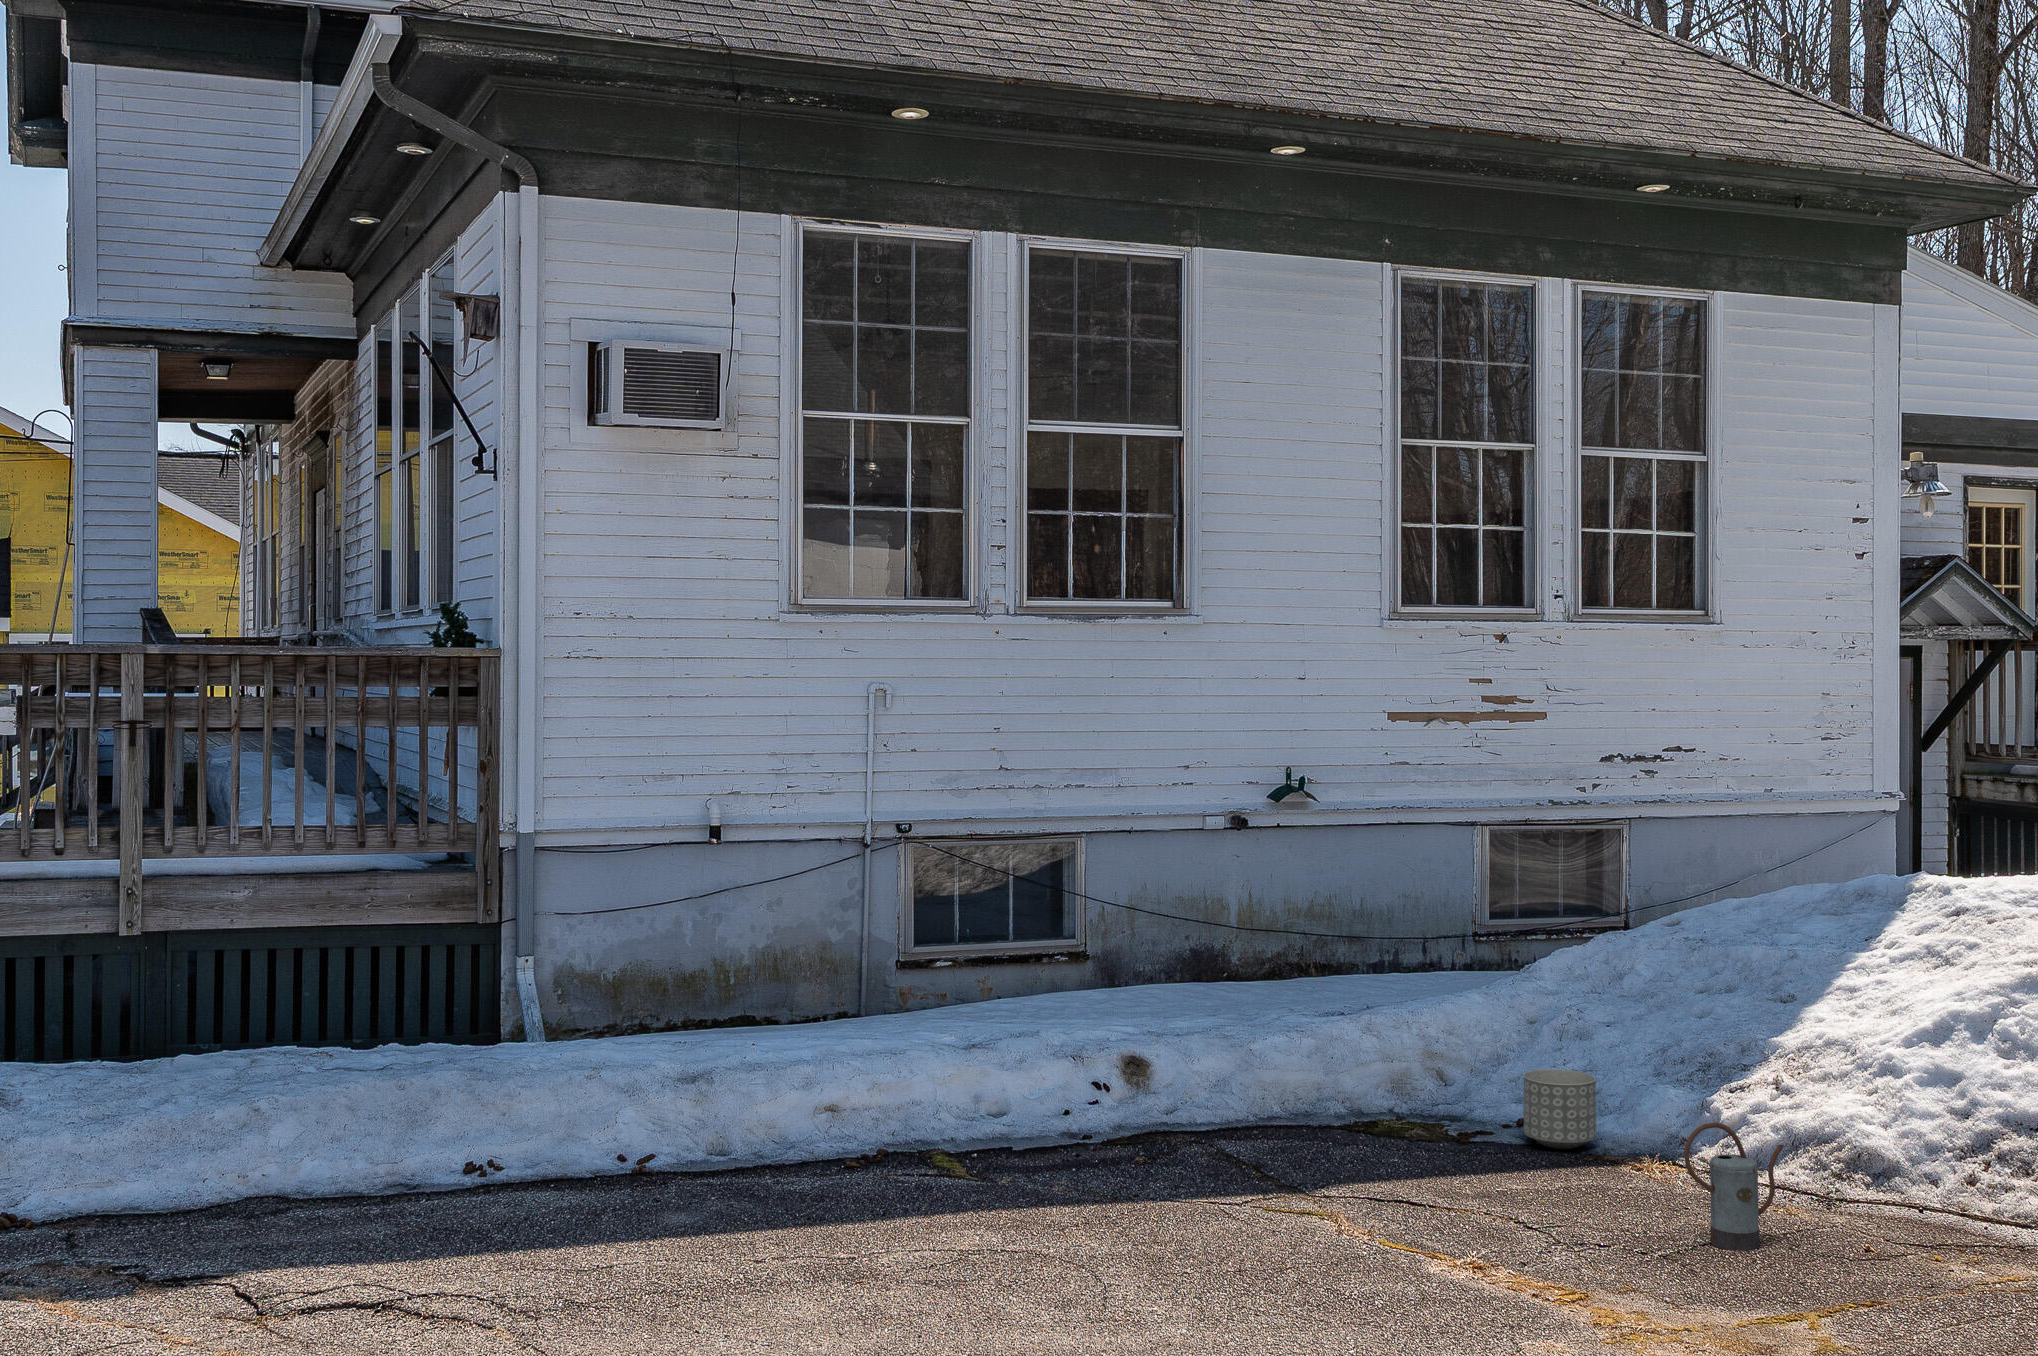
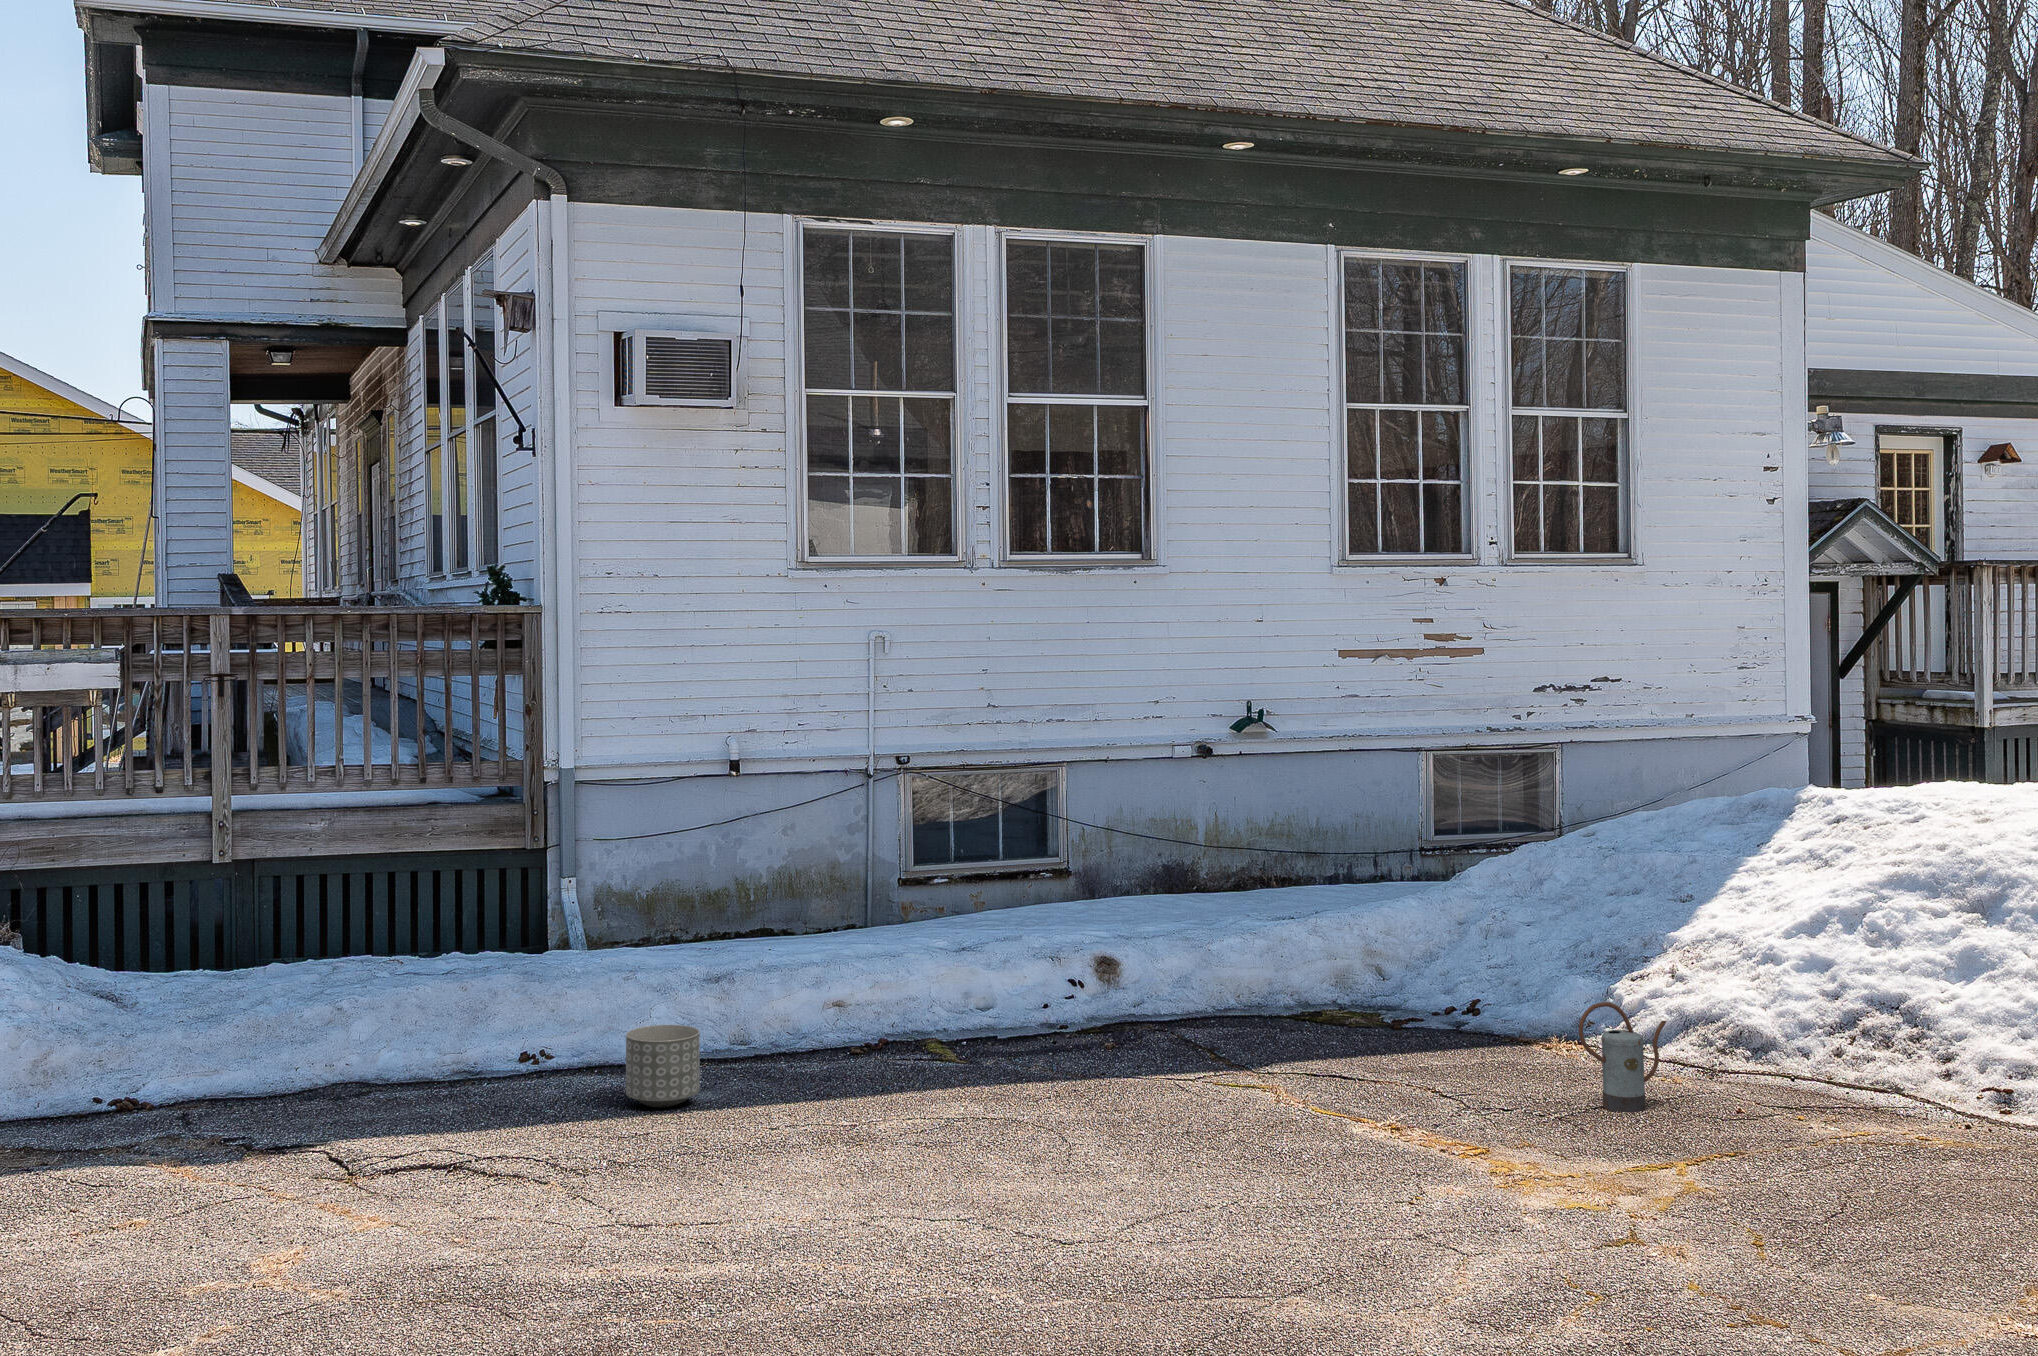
planter: present [1523,1069,1596,1149] -> present [626,1025,700,1108]

